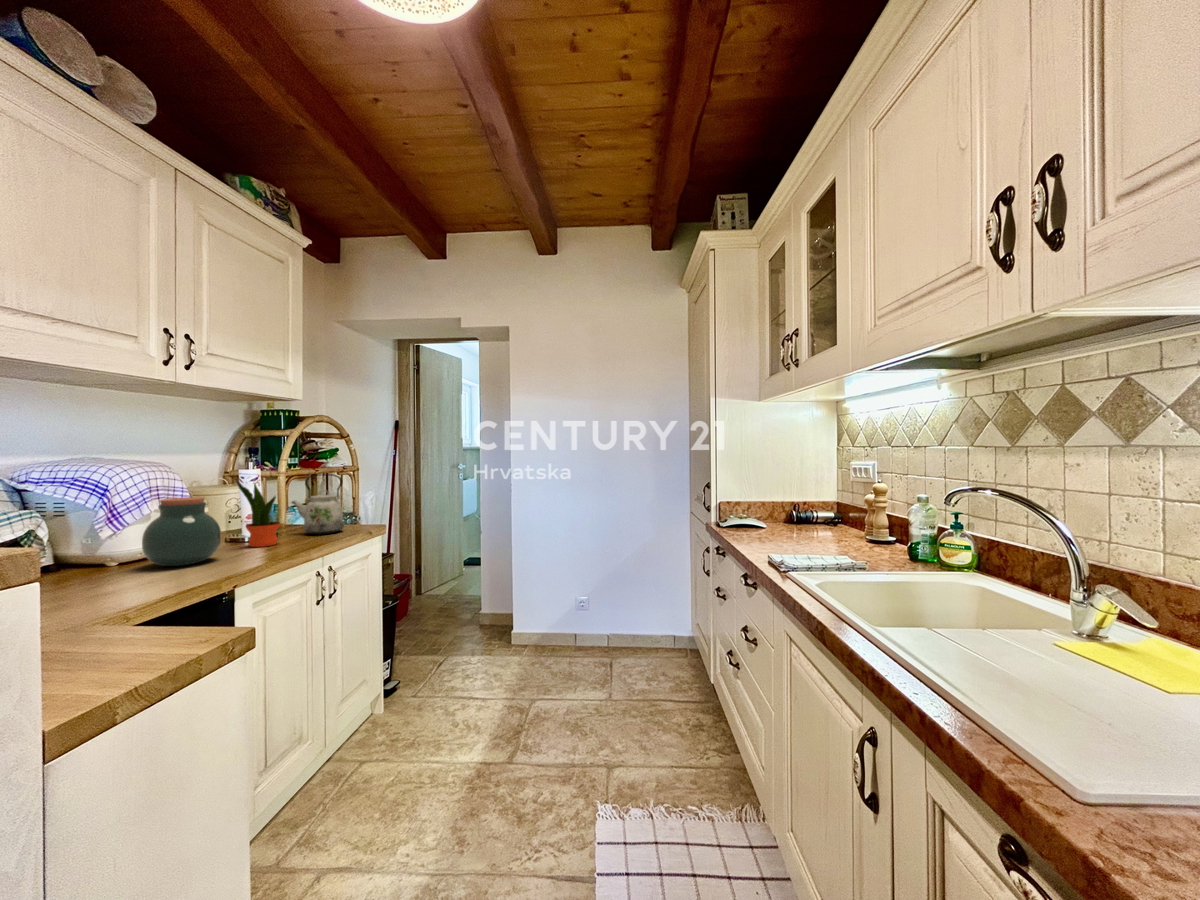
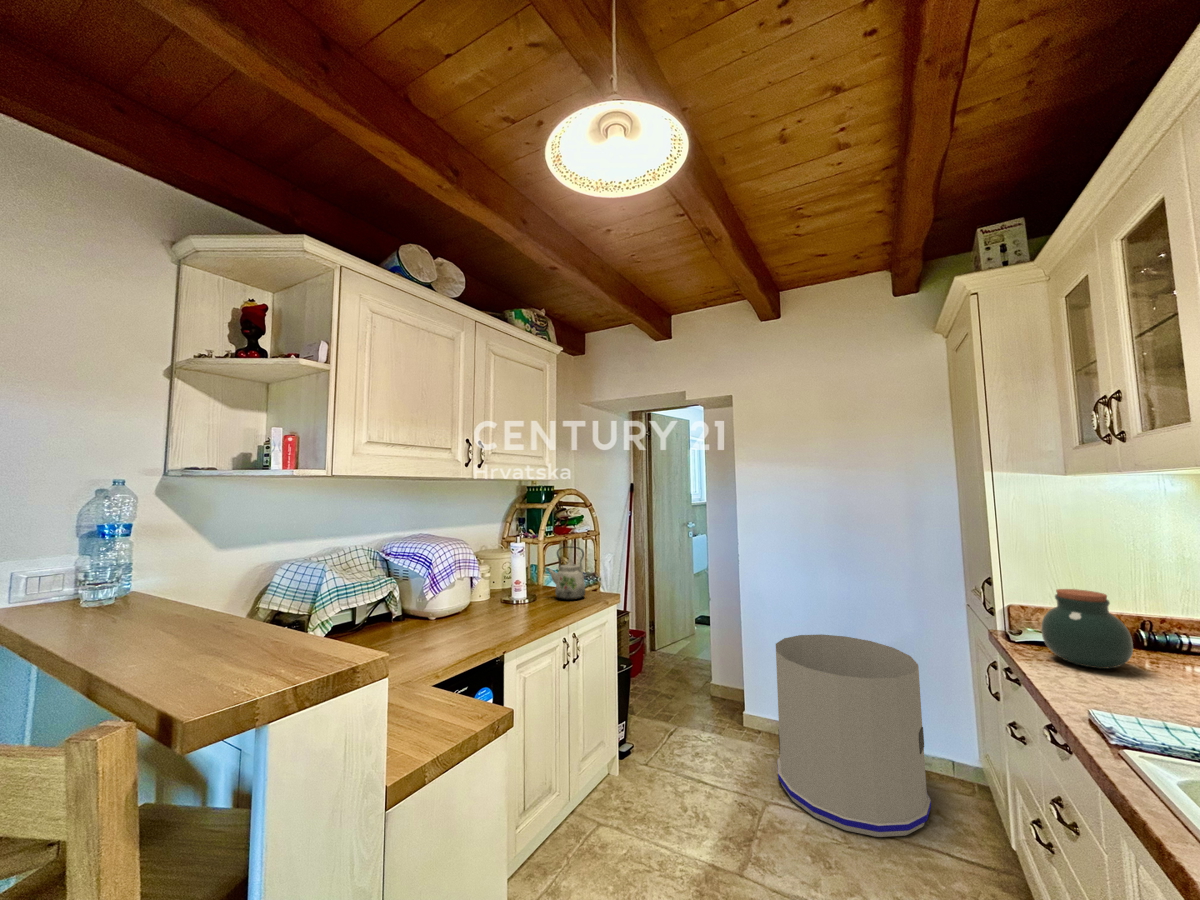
potted plant: present [237,481,280,547] -> none [509,554,538,610]
jar: present [142,497,221,566] -> present [1041,589,1133,669]
trash can: none [544,548,660,703] -> present [776,634,931,837]

